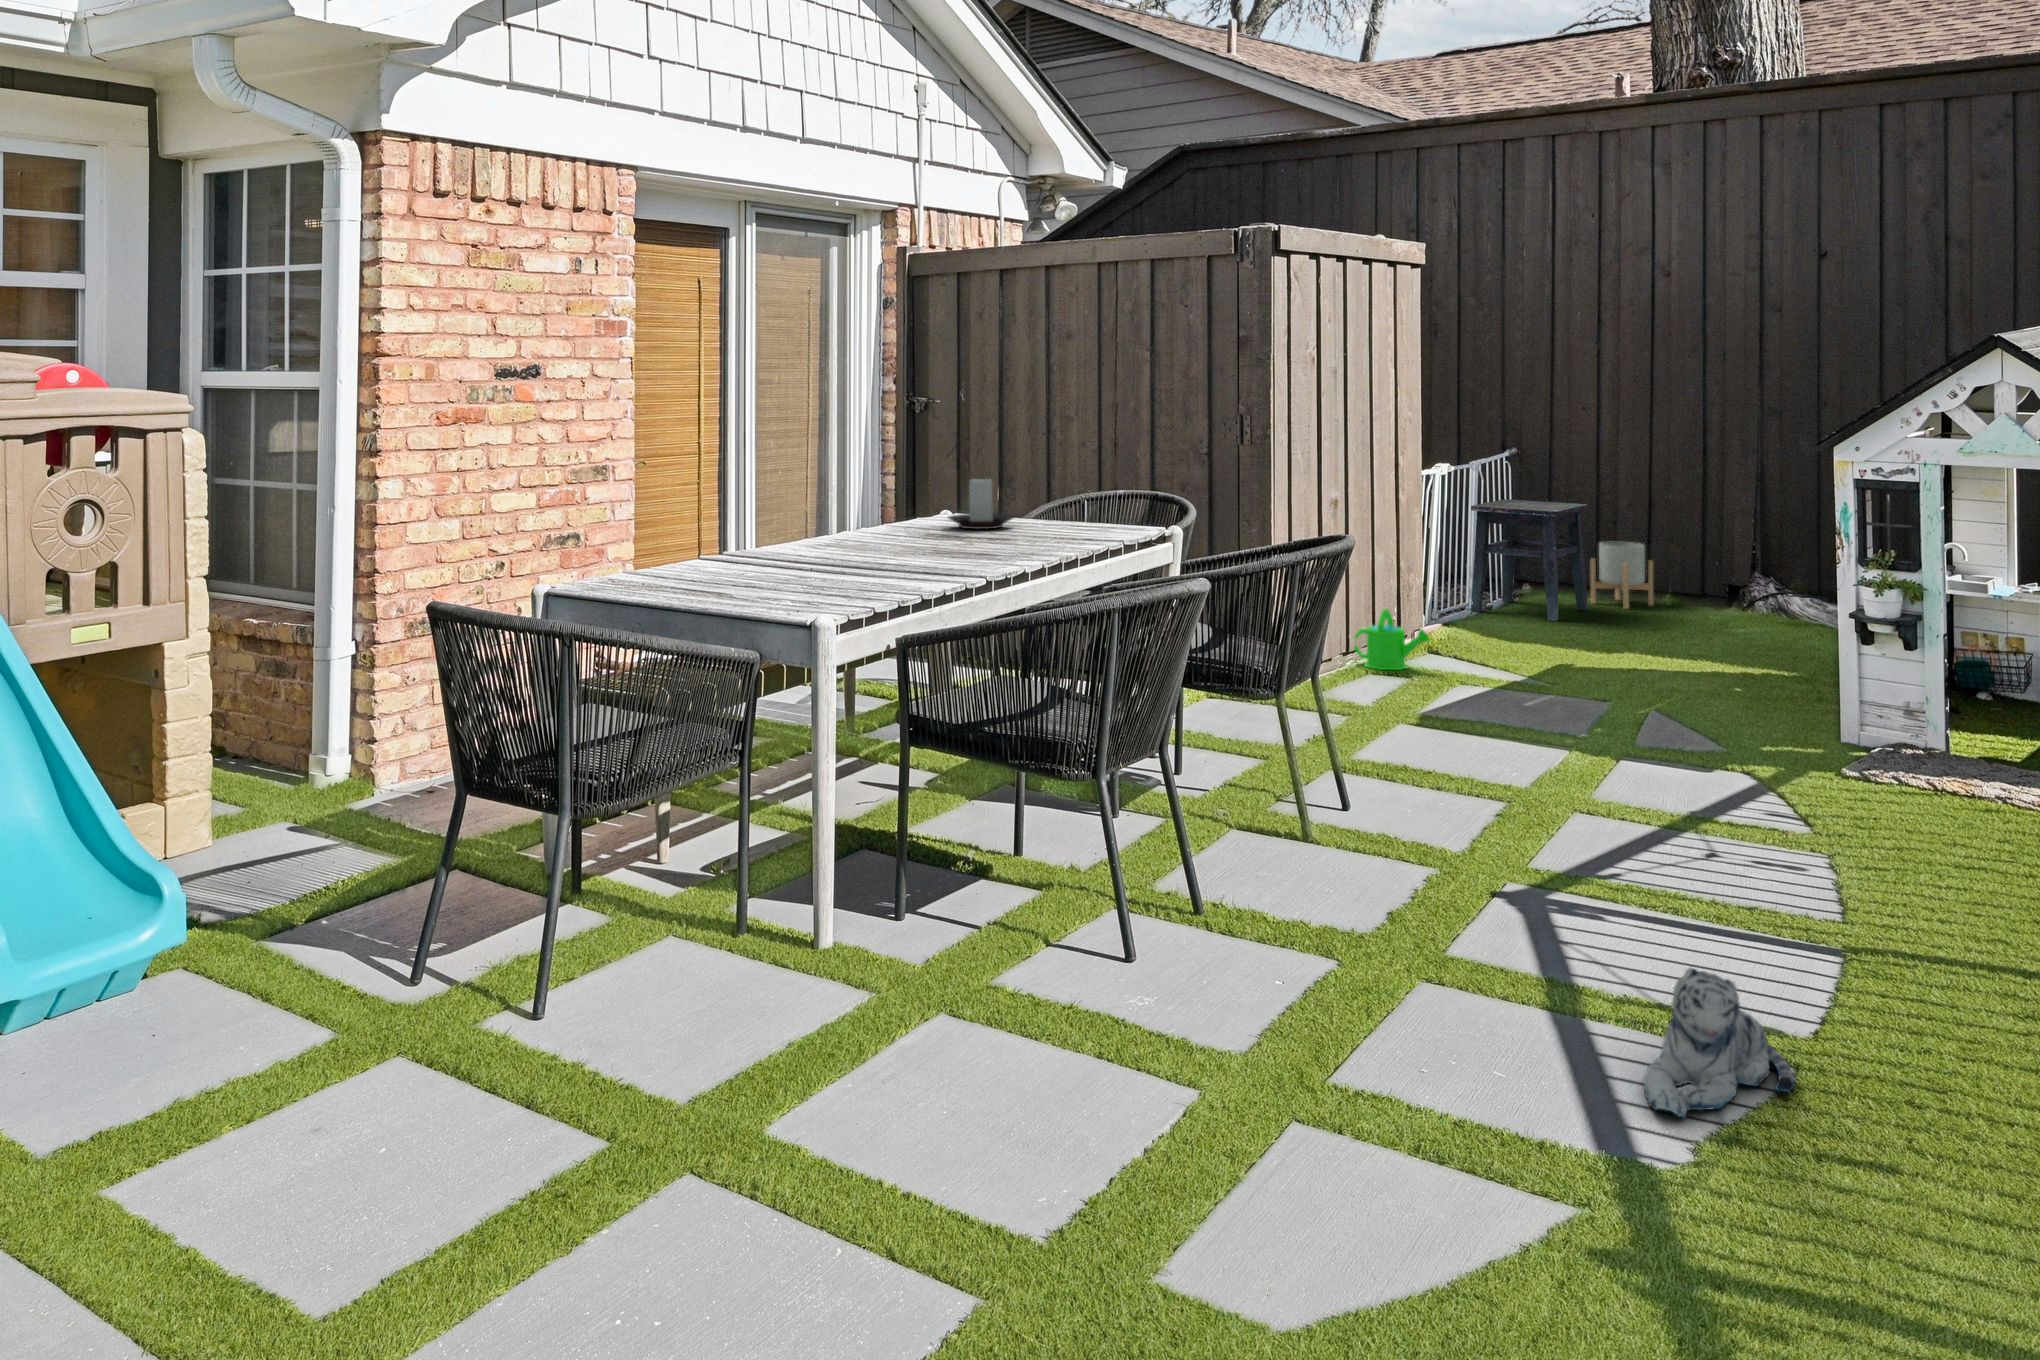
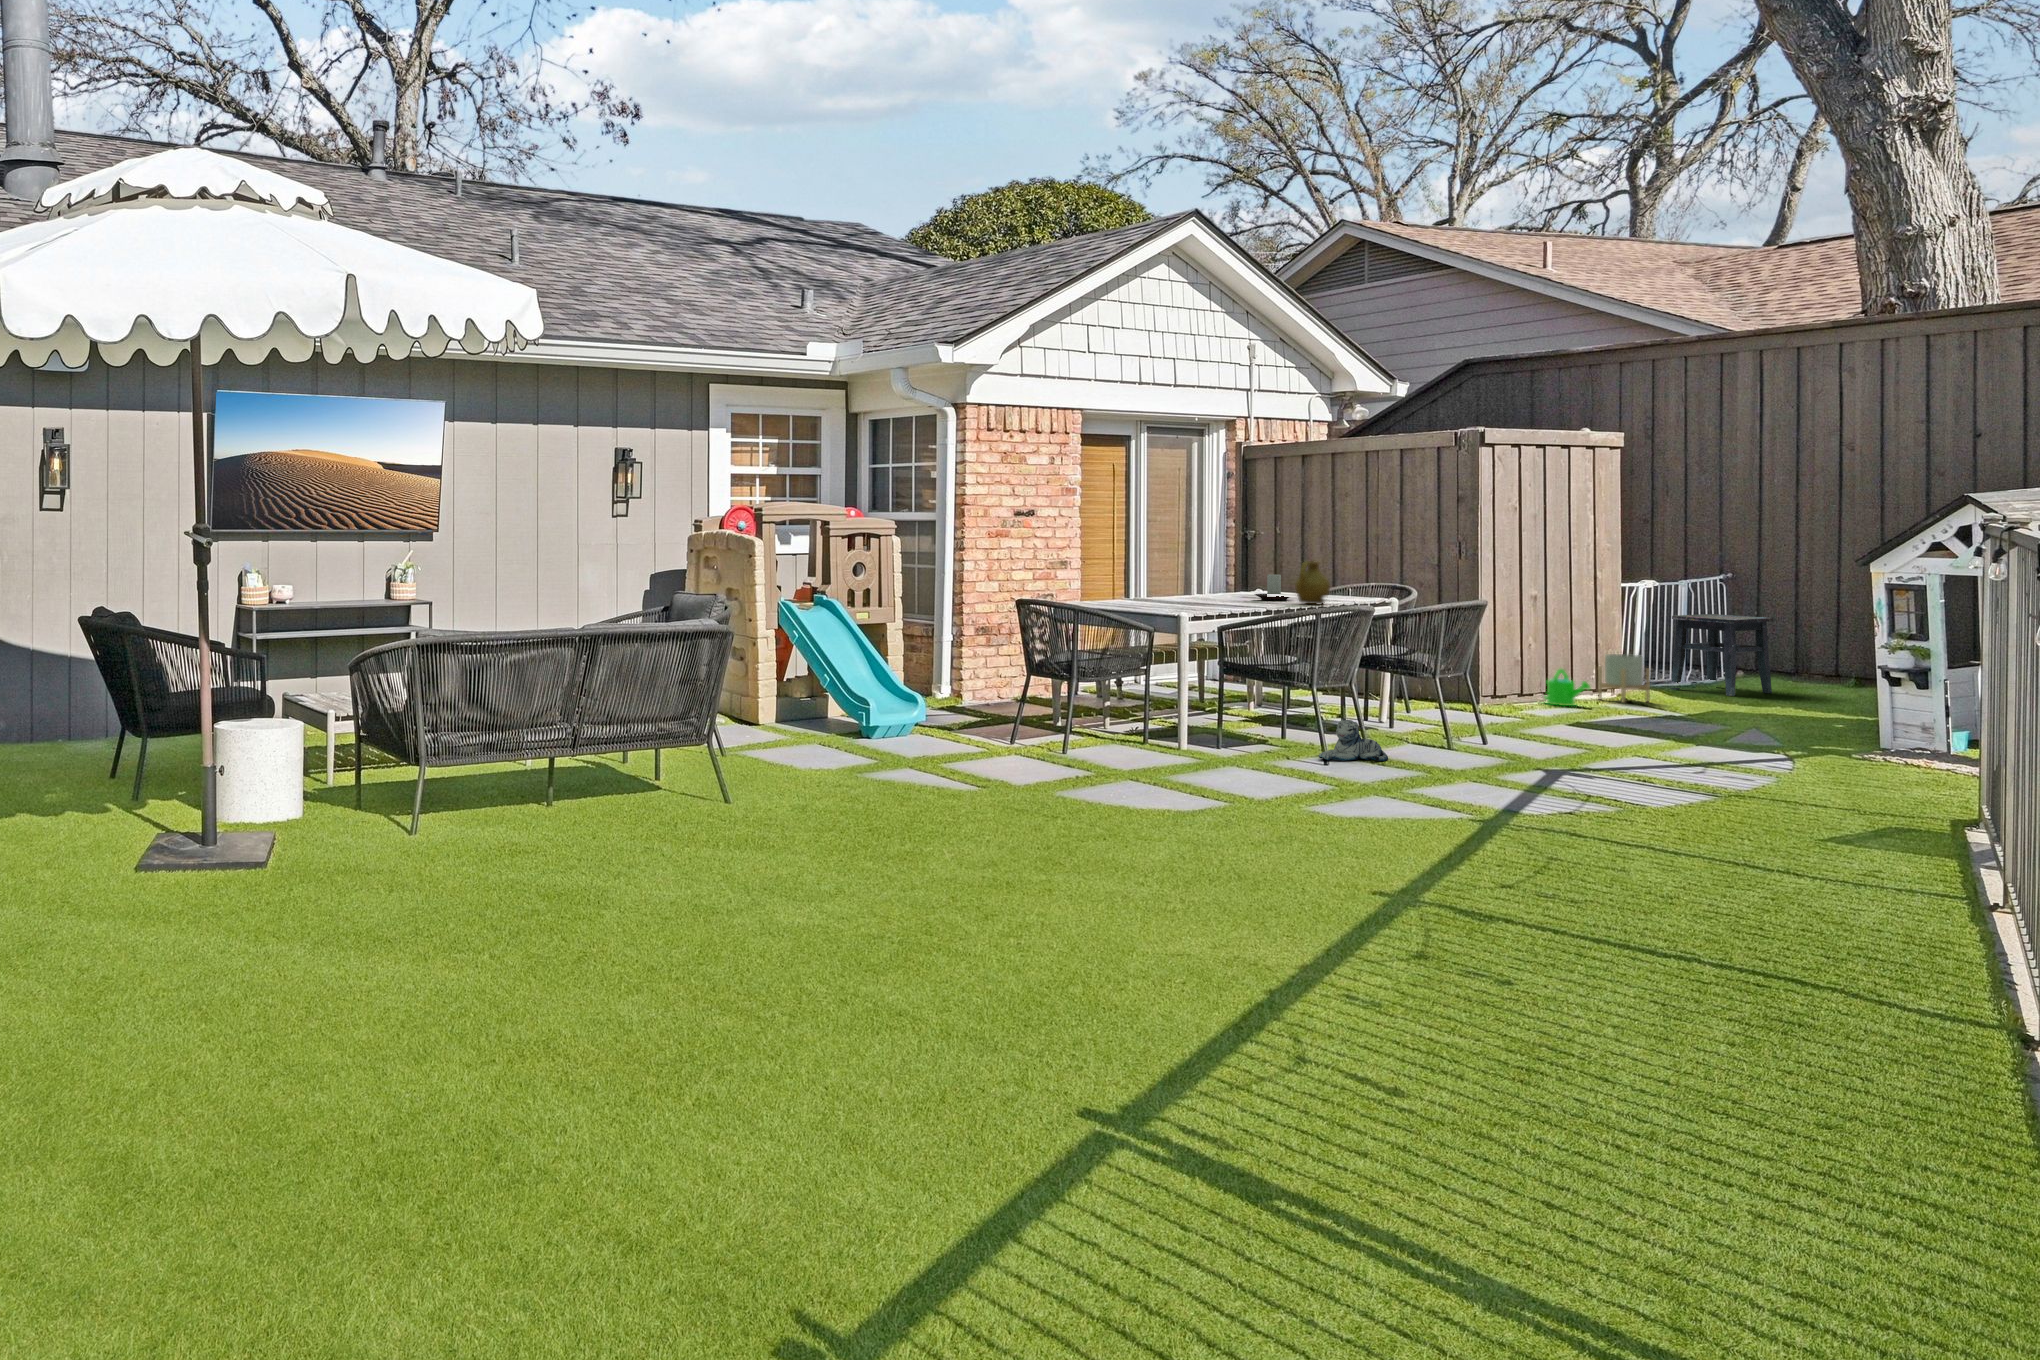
pitcher: none [1029,457,1091,543] -> present [1295,561,1330,605]
planter: present [1591,542,1653,609] -> present [1598,654,1650,702]
plush toy: present [1643,968,1795,1118] -> present [1319,718,1388,761]

